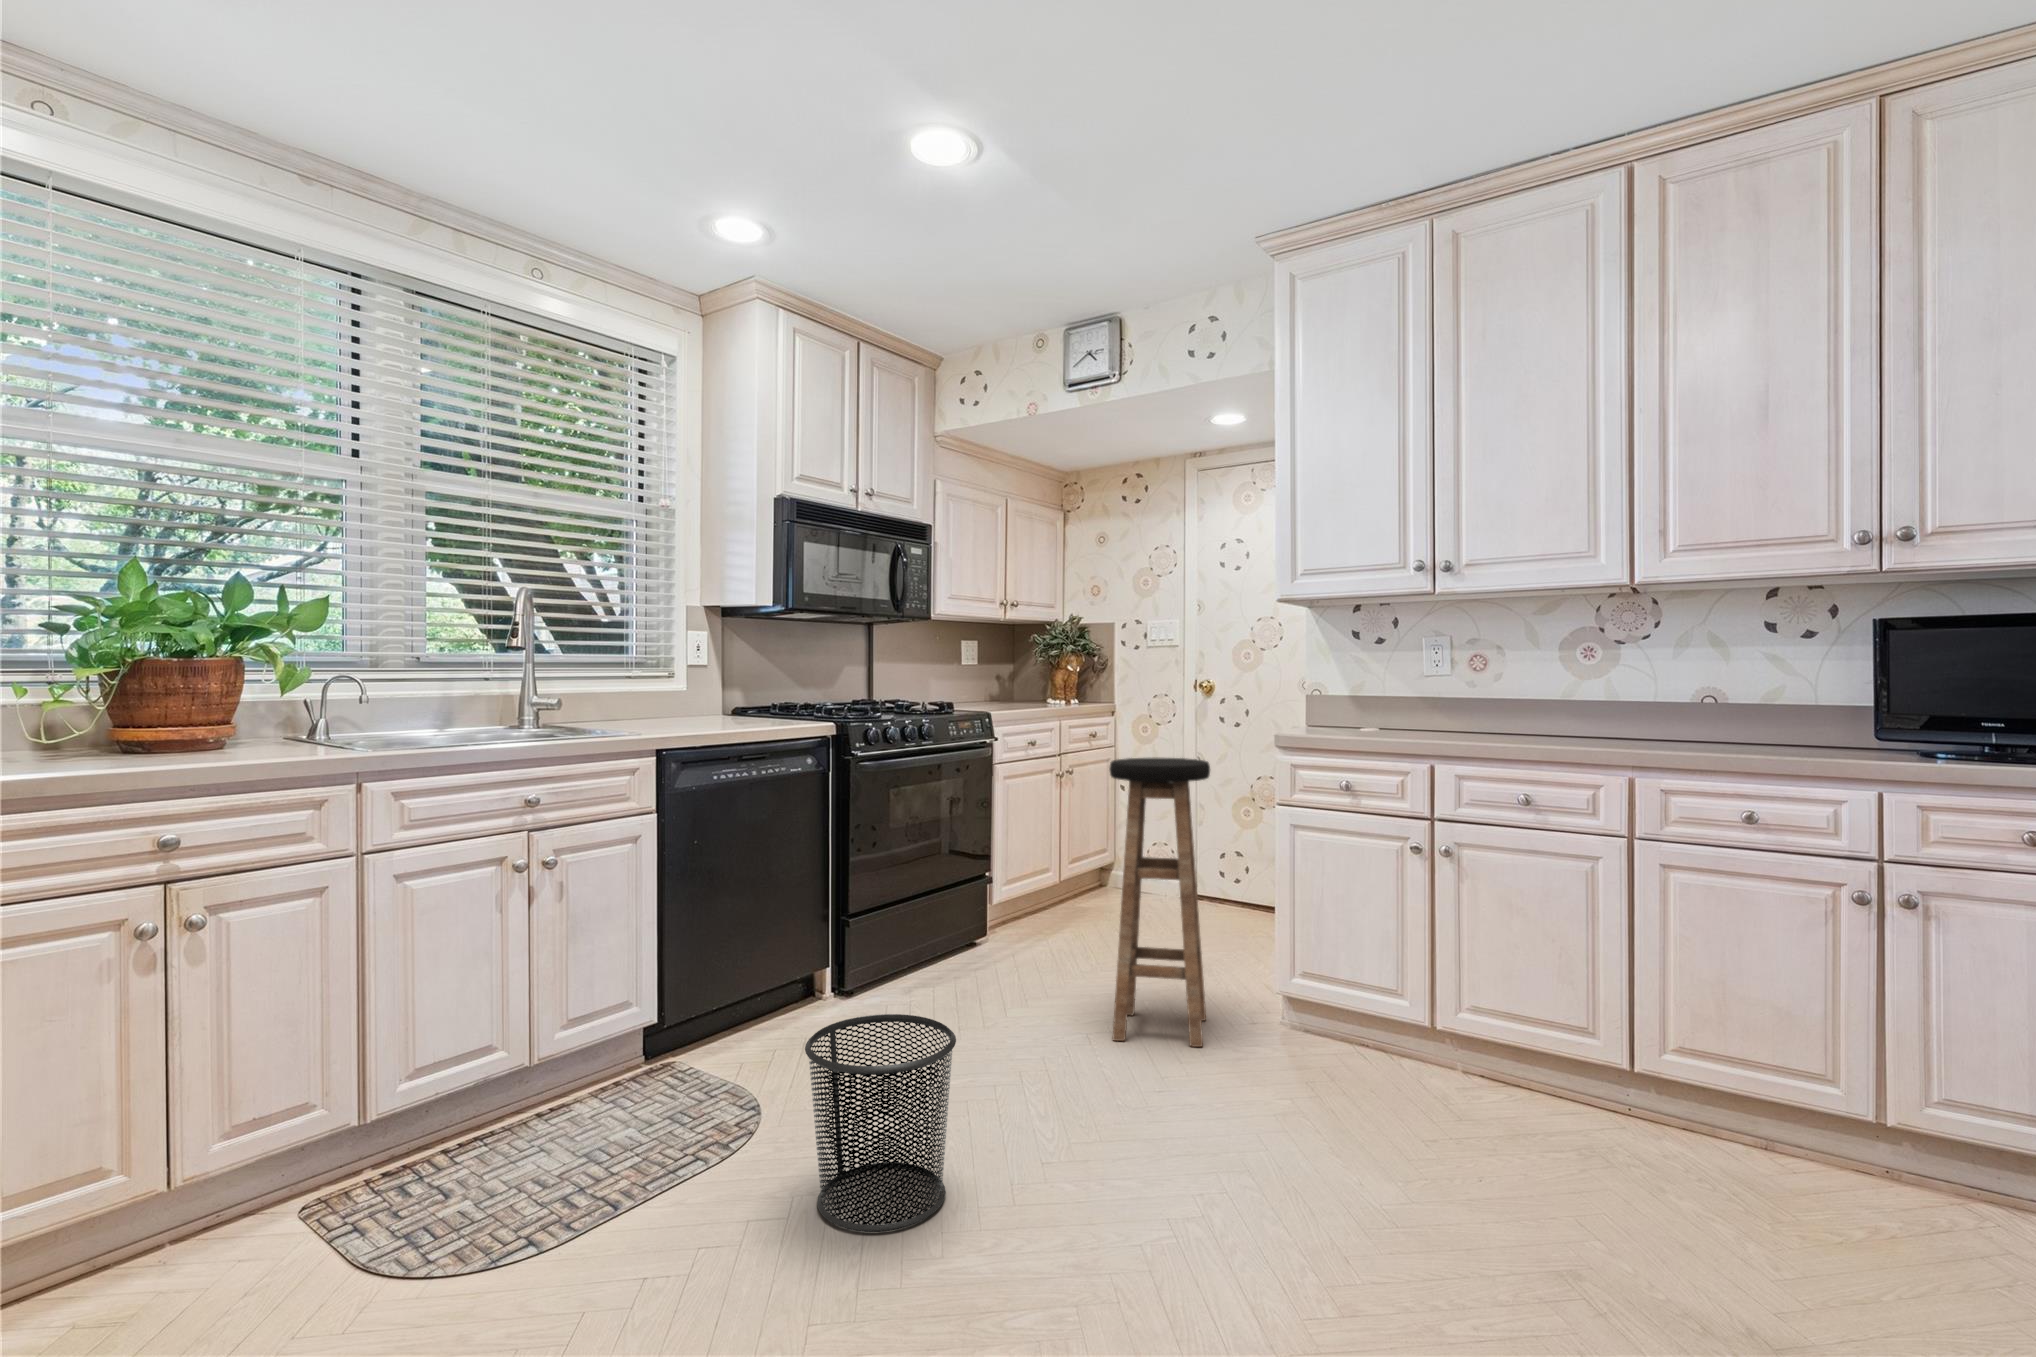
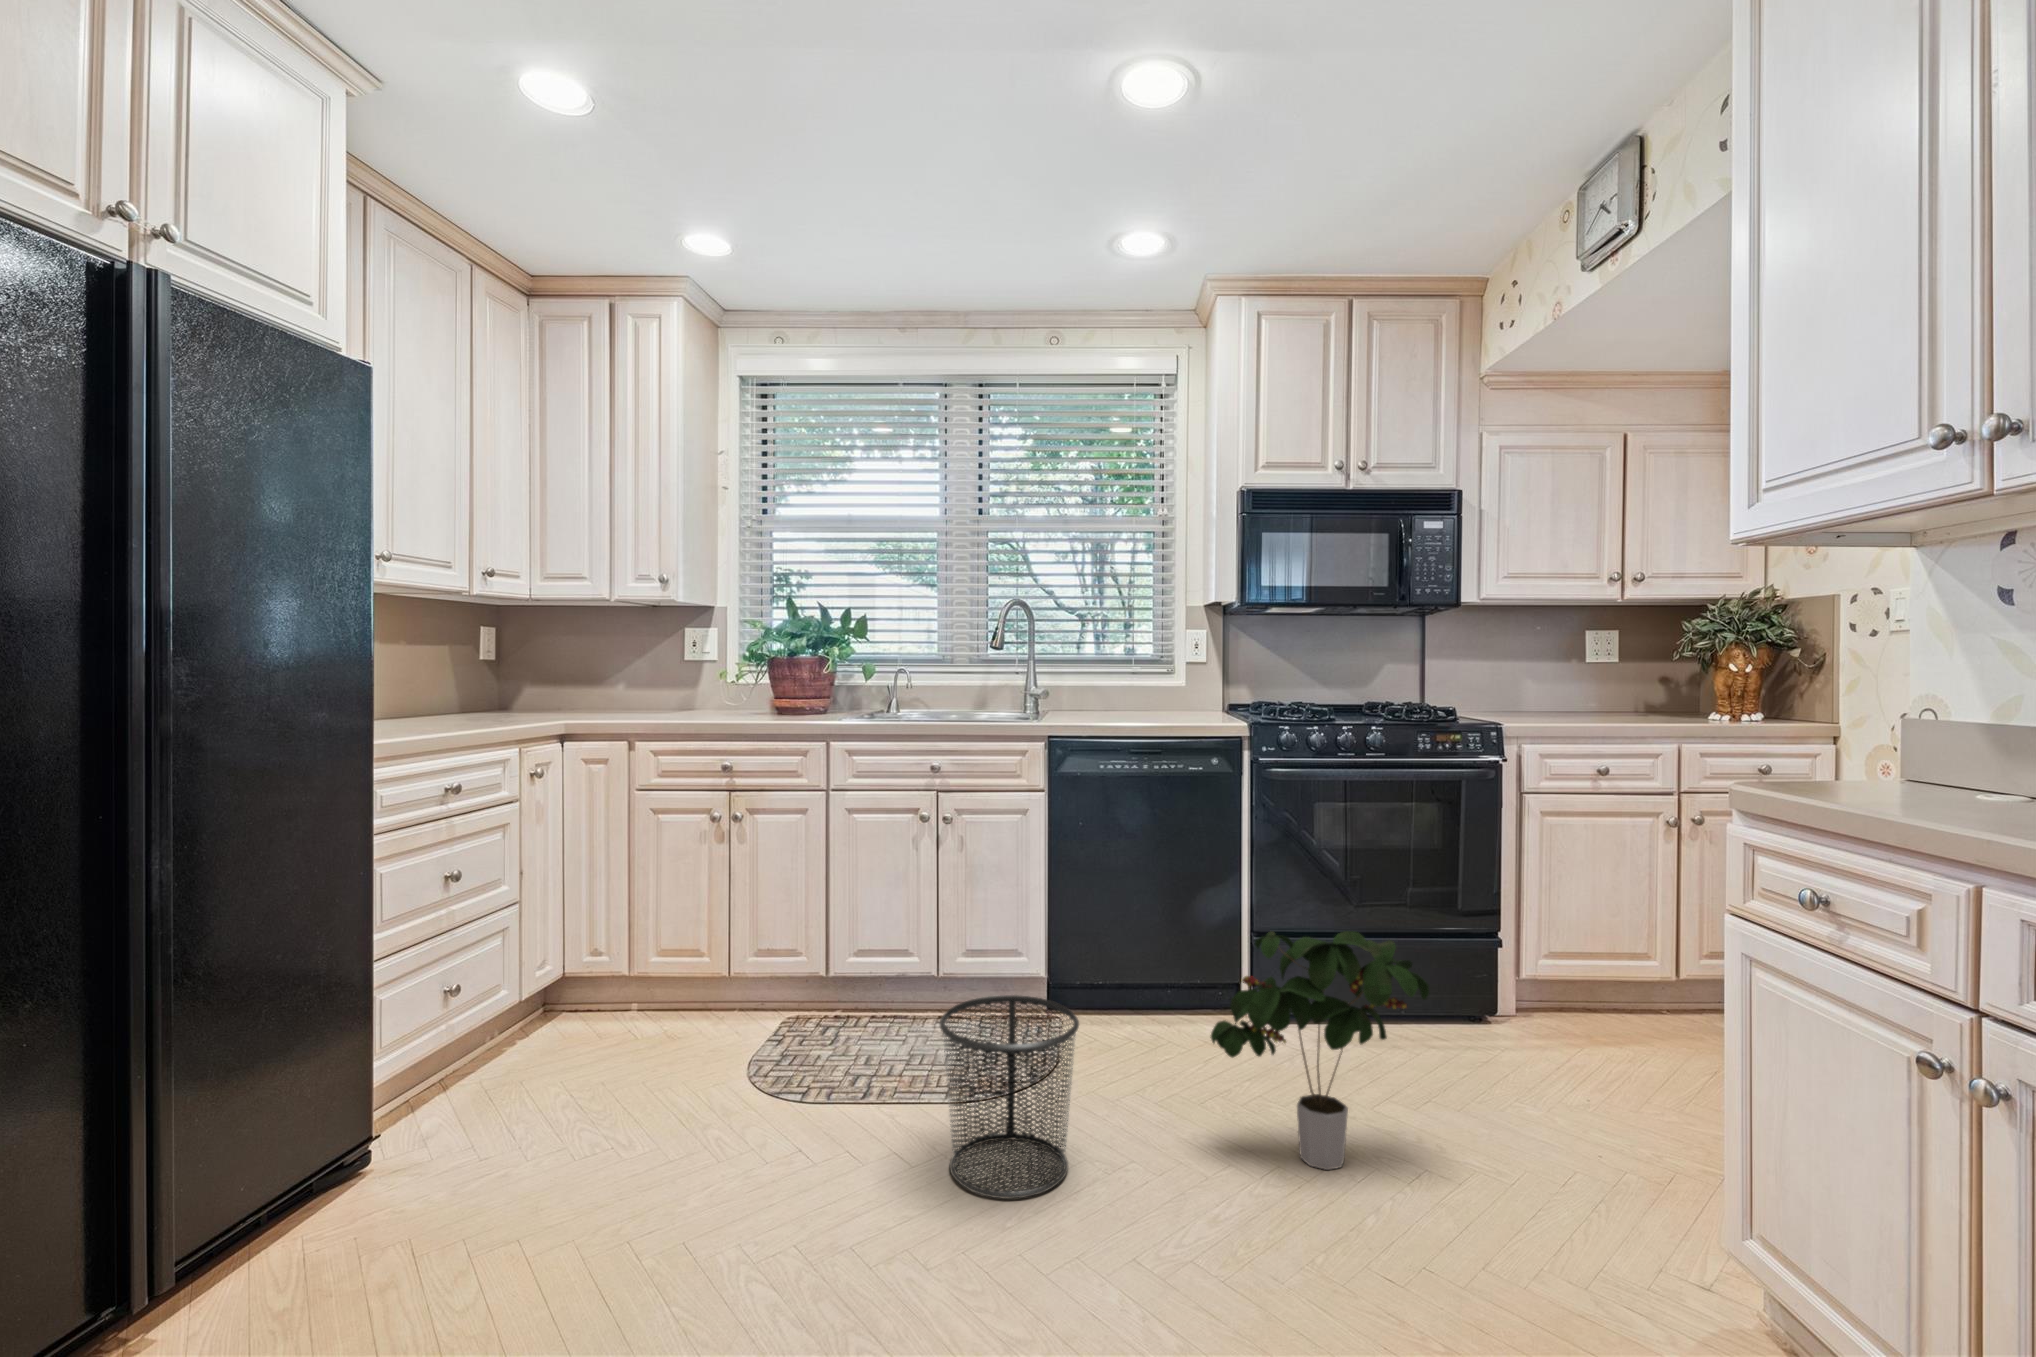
bar stool: present [1109,758,1210,1047] -> none [1468,794,1660,1219]
potted plant: none [984,883,1103,1087] -> present [1210,931,1429,1170]

